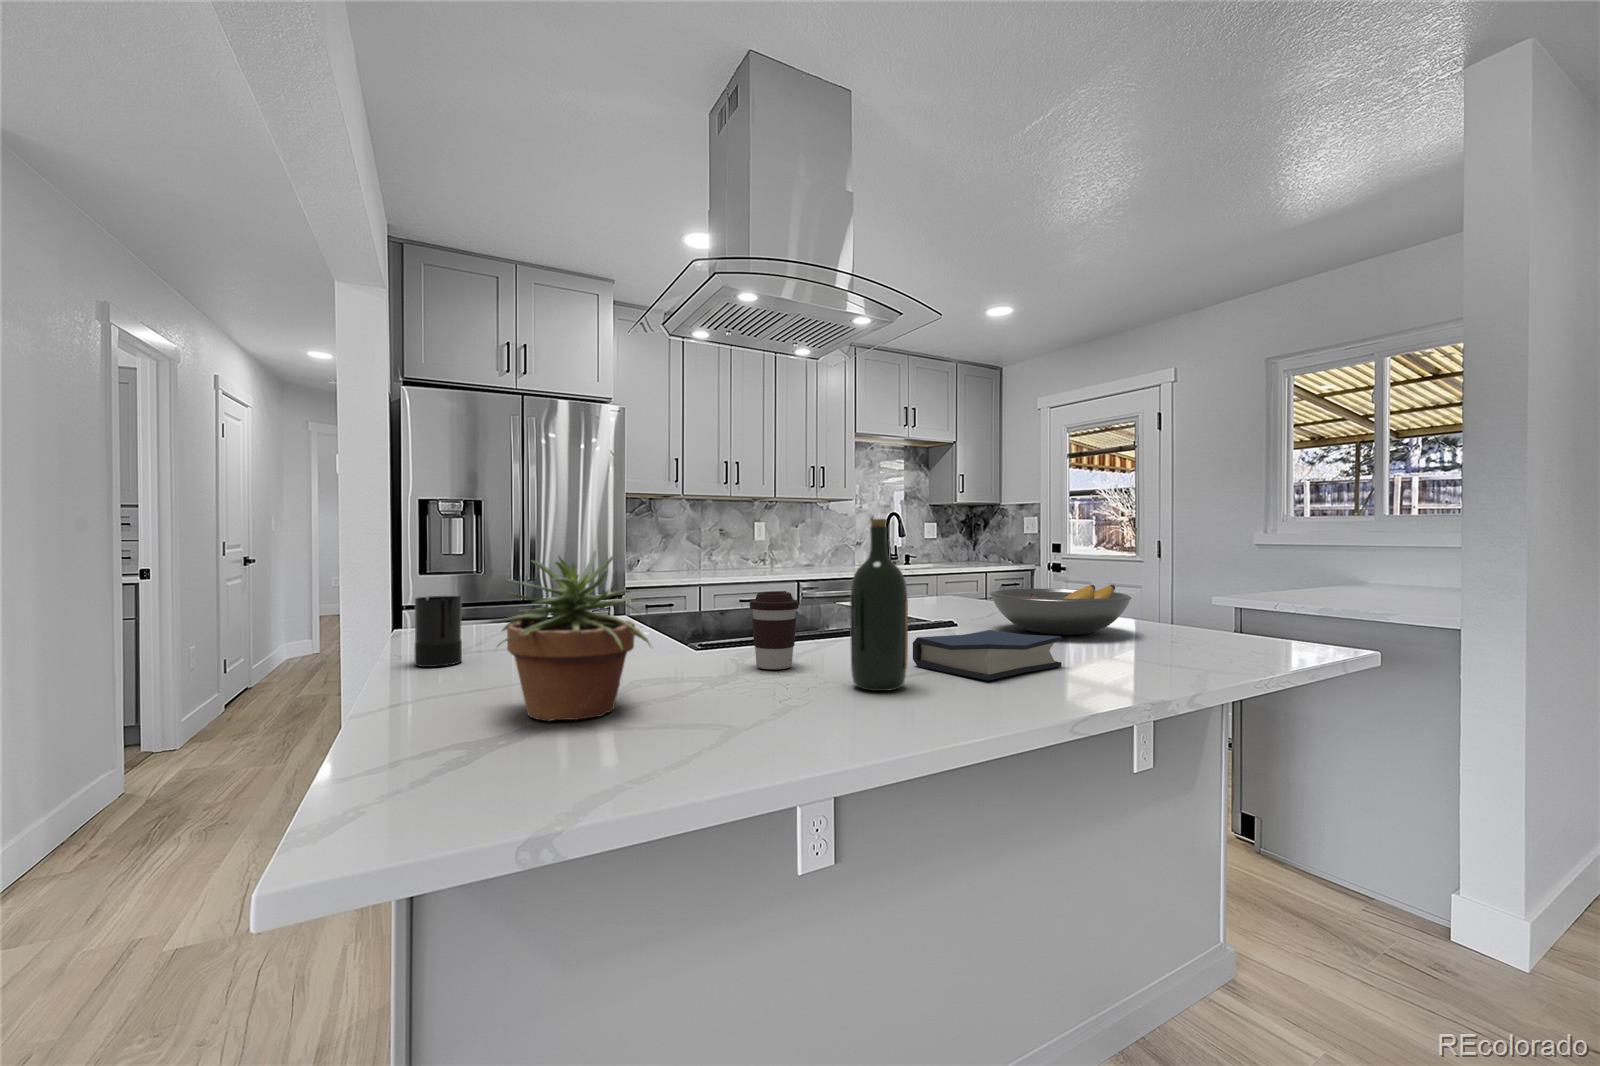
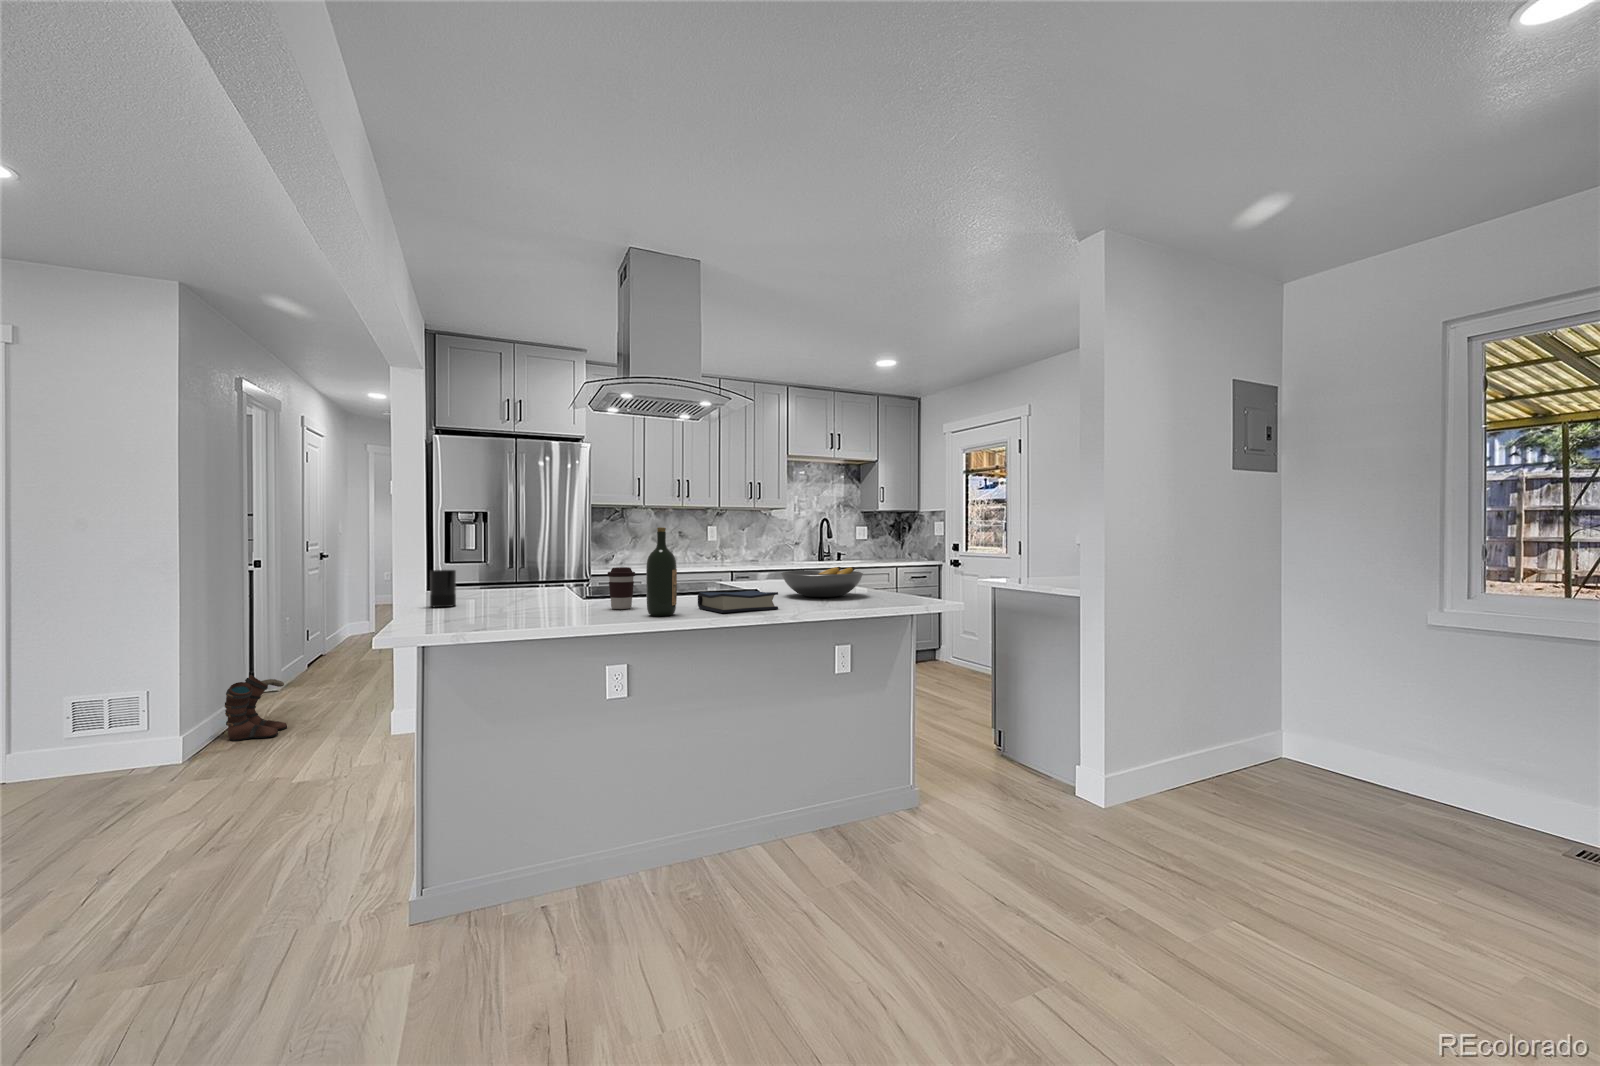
potted plant: present [498,551,653,721] -> none [457,543,540,623]
boots: none [79,740,182,845] -> present [225,675,287,741]

